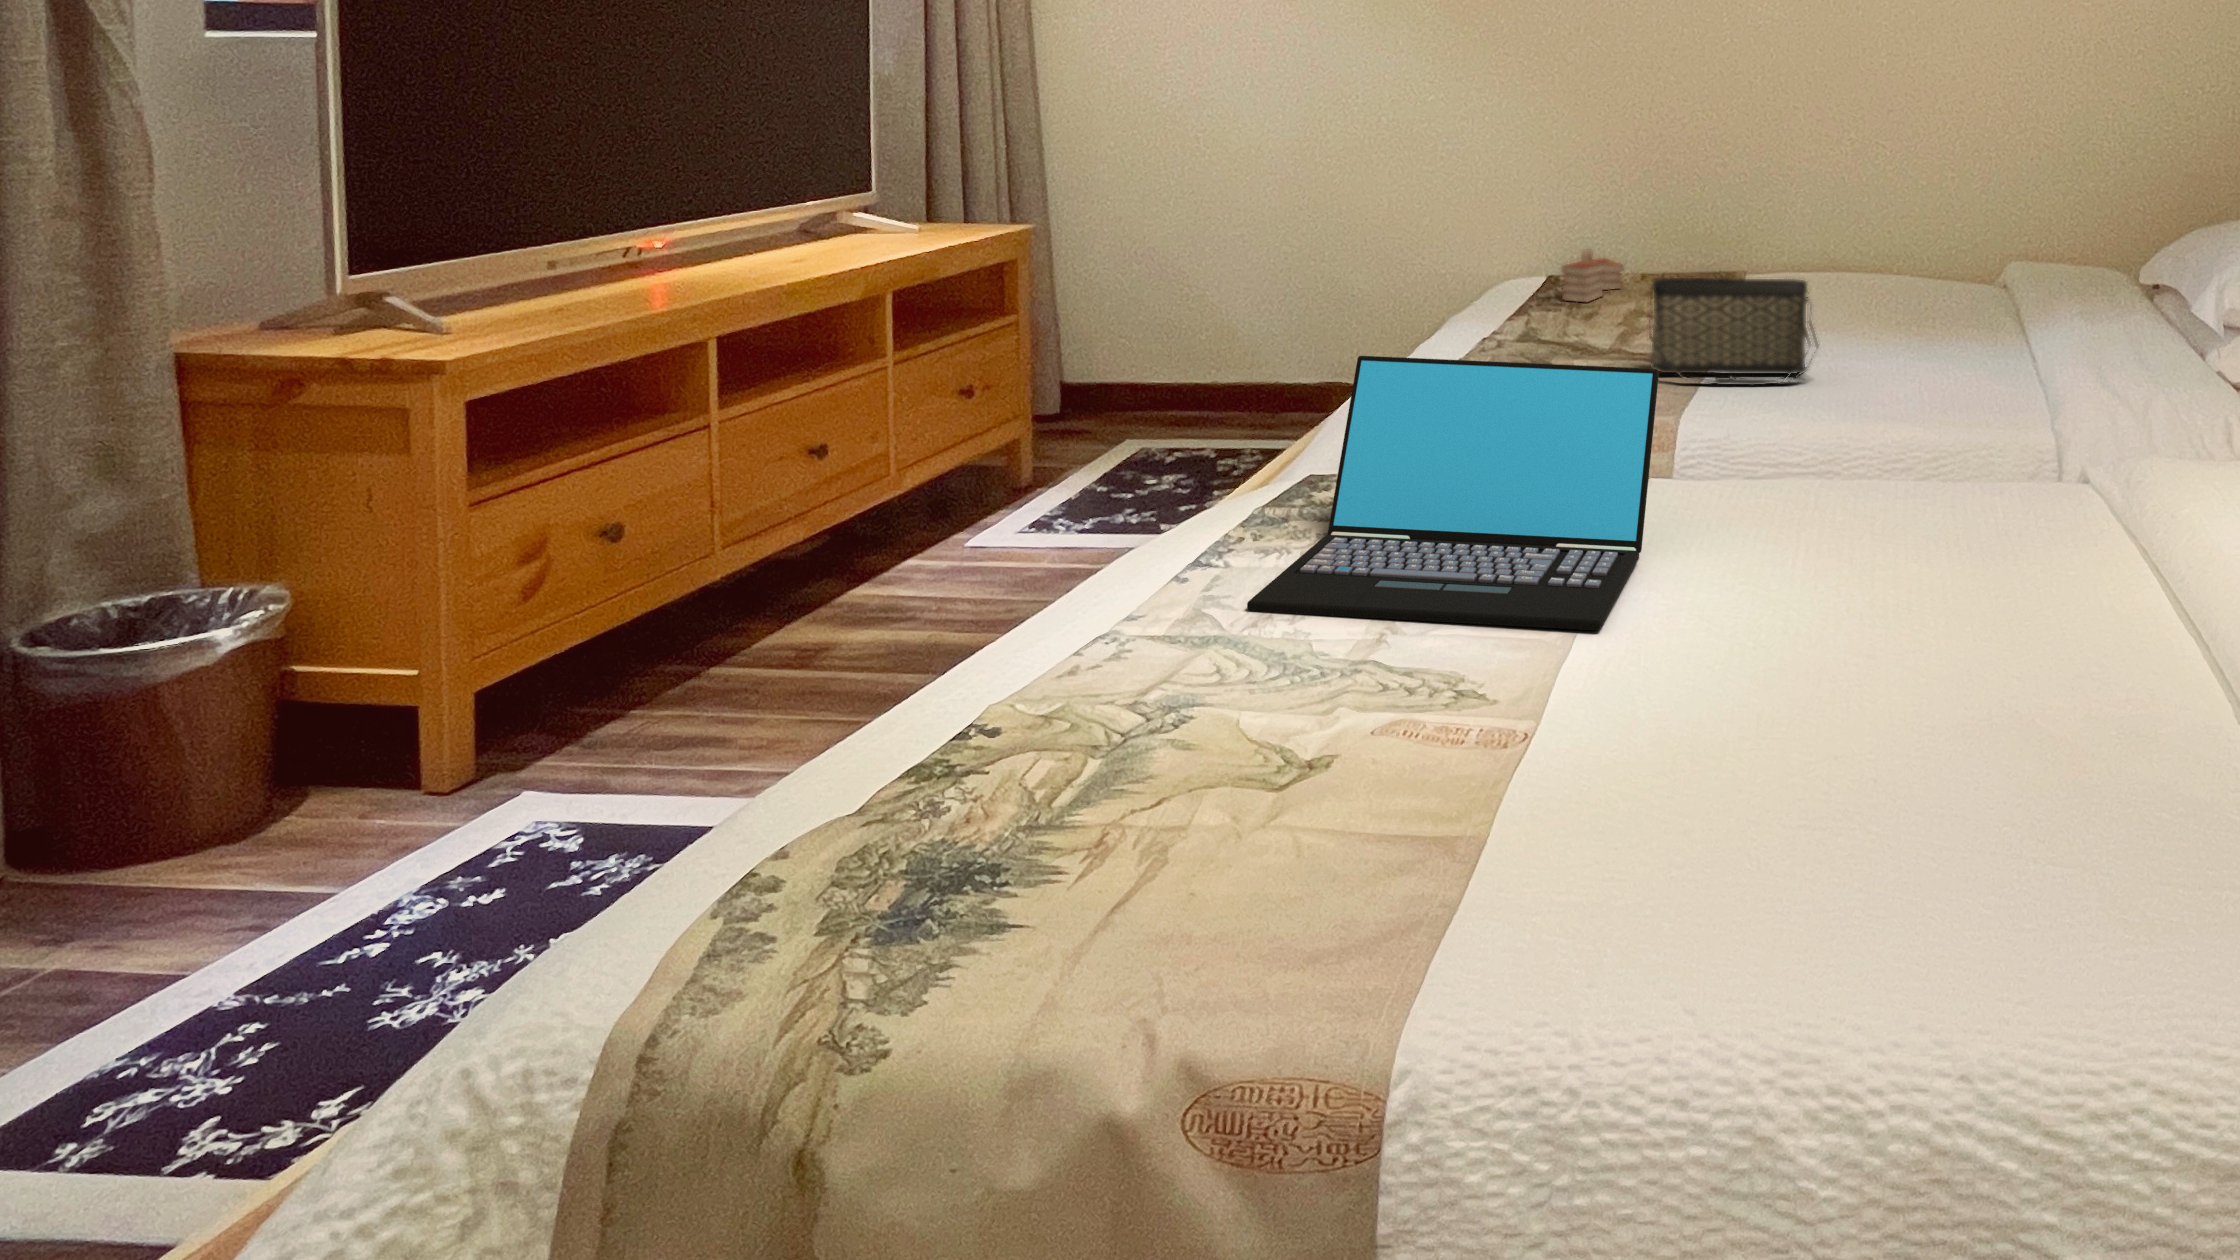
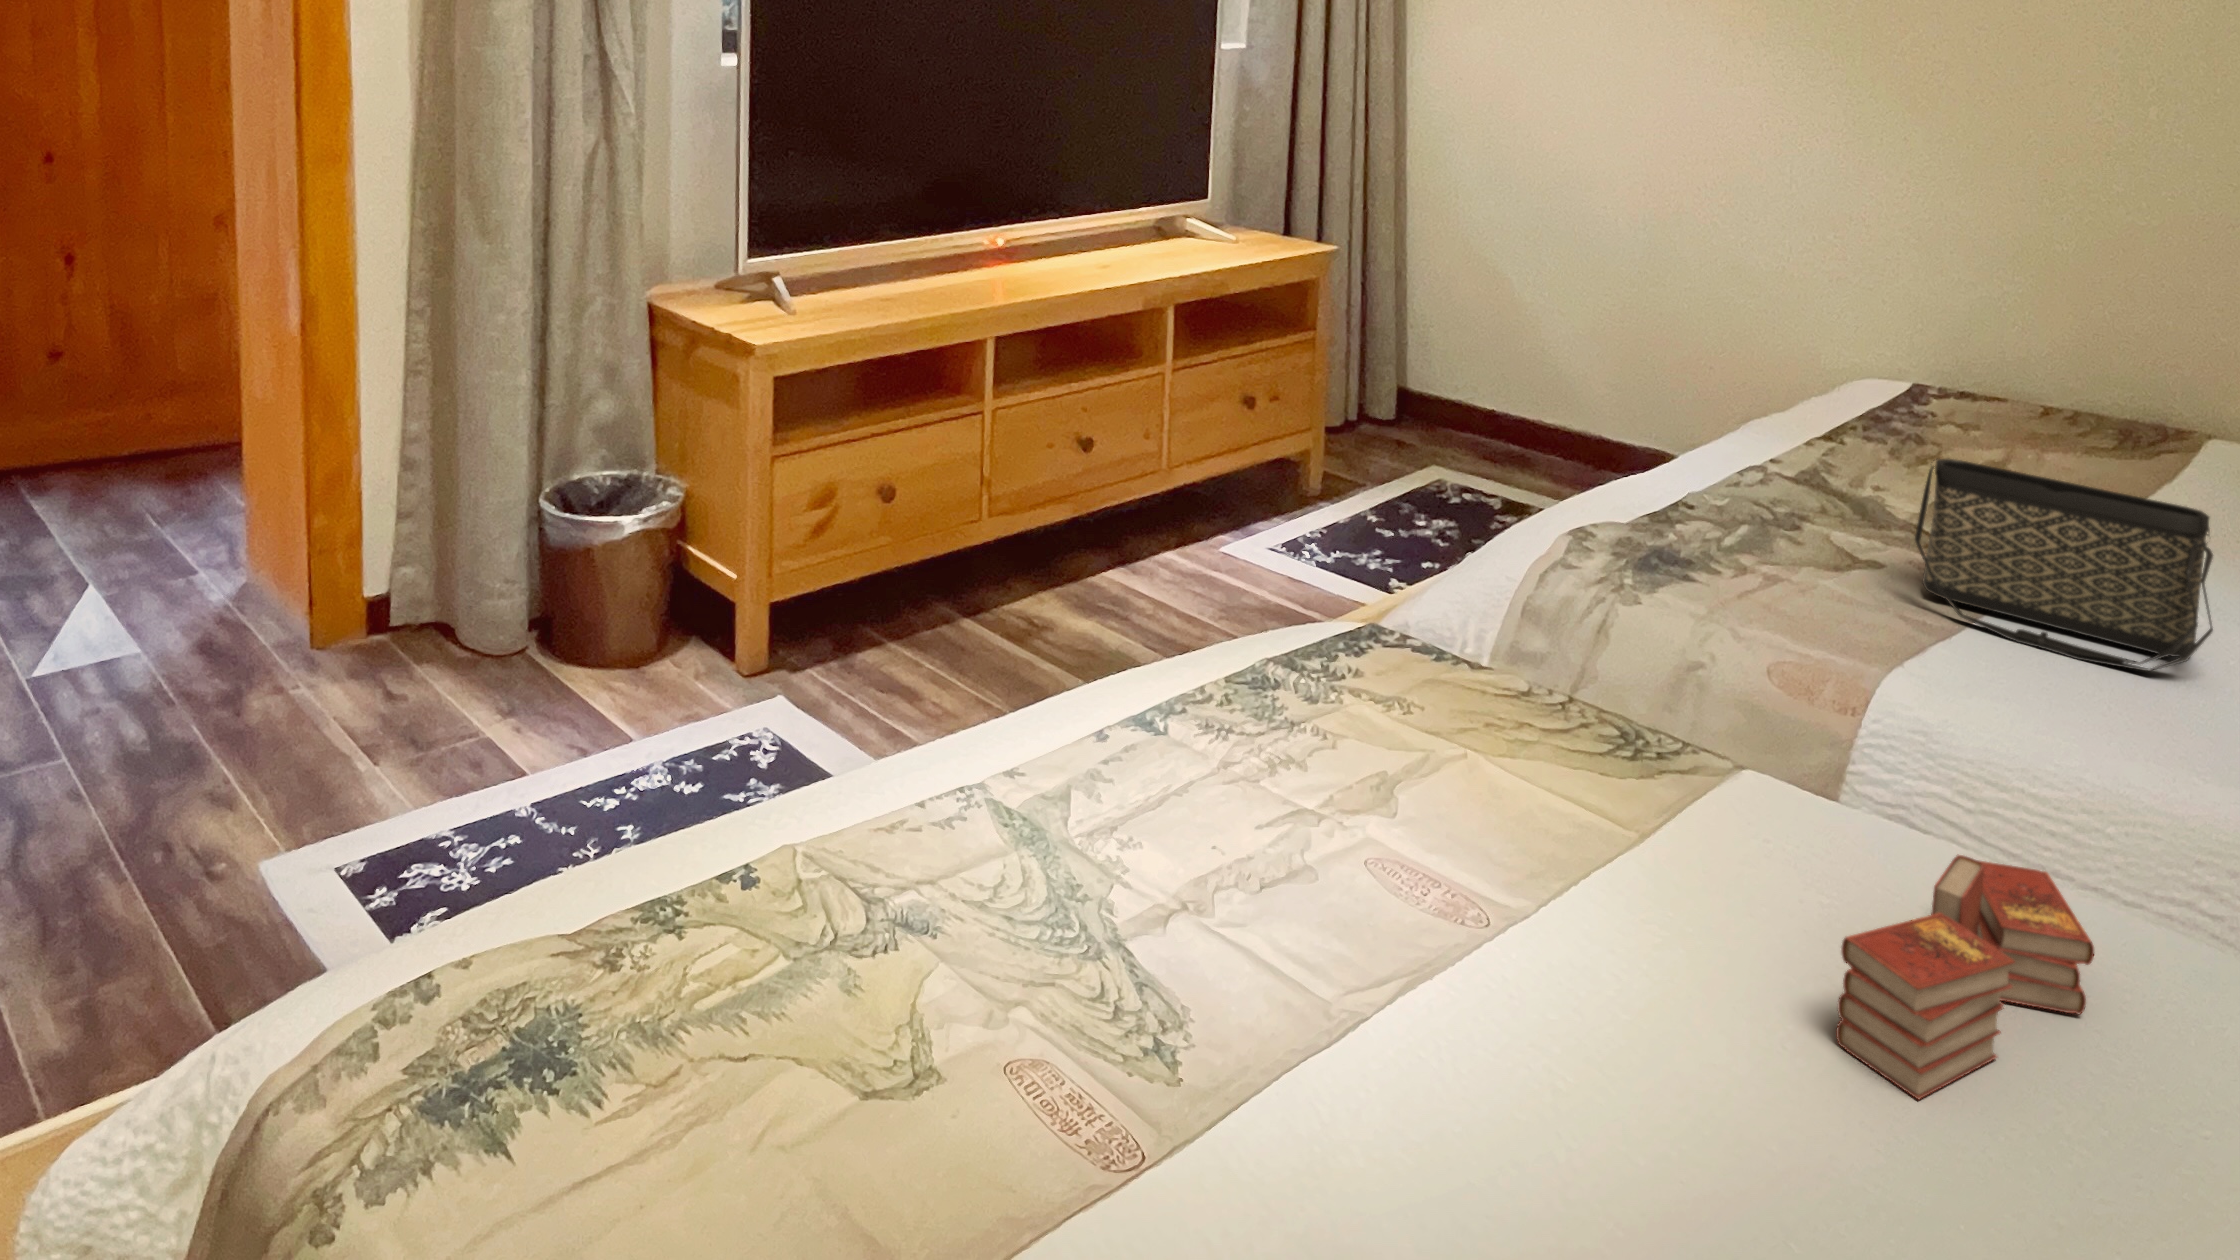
book: present [1561,250,1624,302] -> present [1836,855,2094,1099]
laptop: present [1247,356,1659,630] -> none [1064,527,1700,1092]

